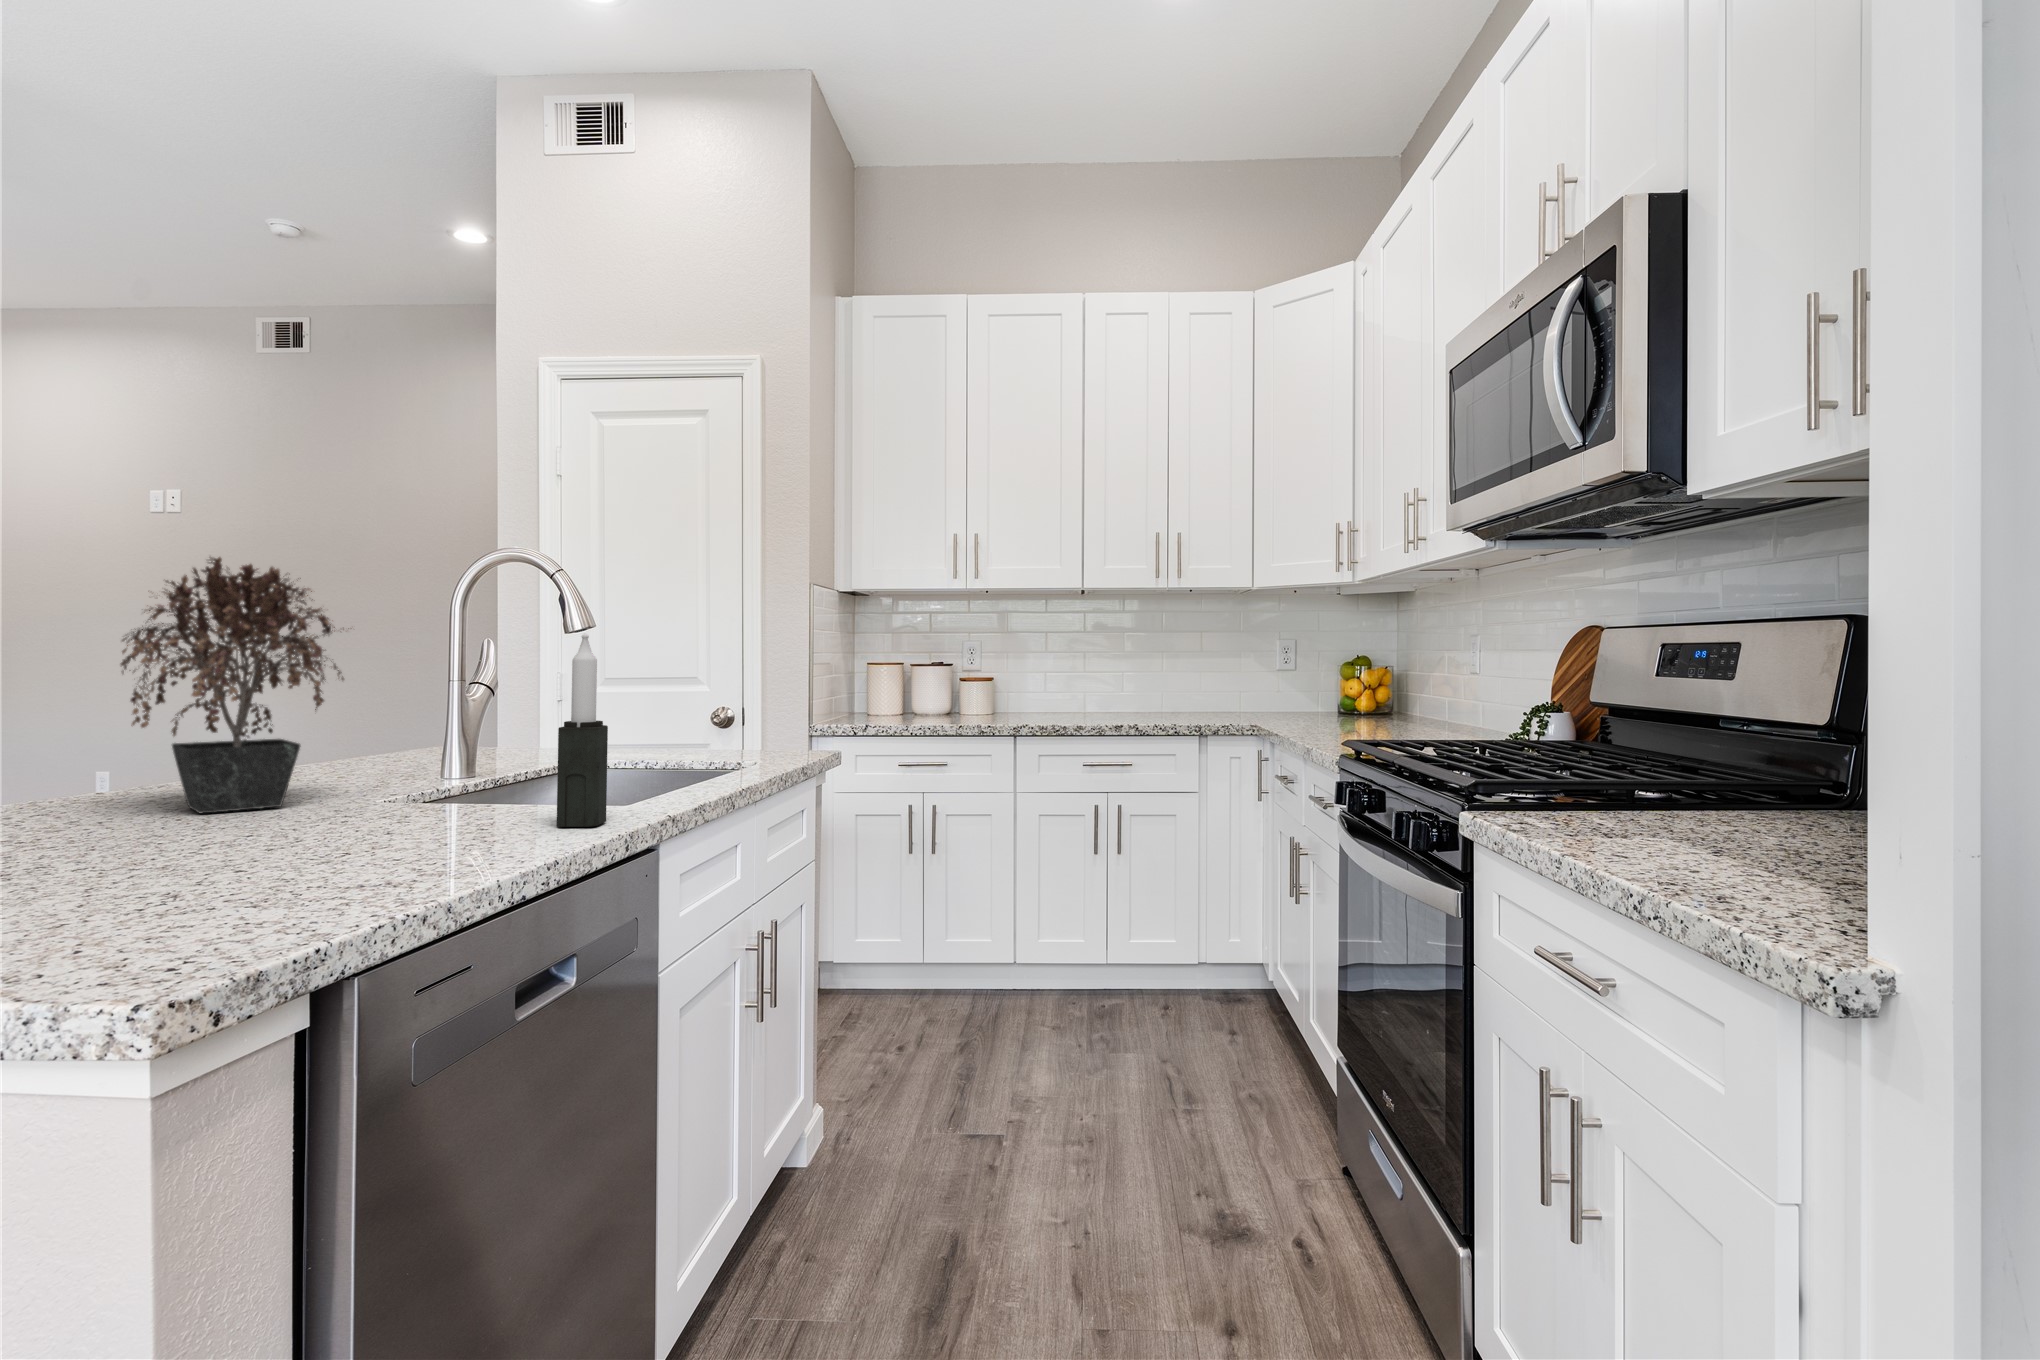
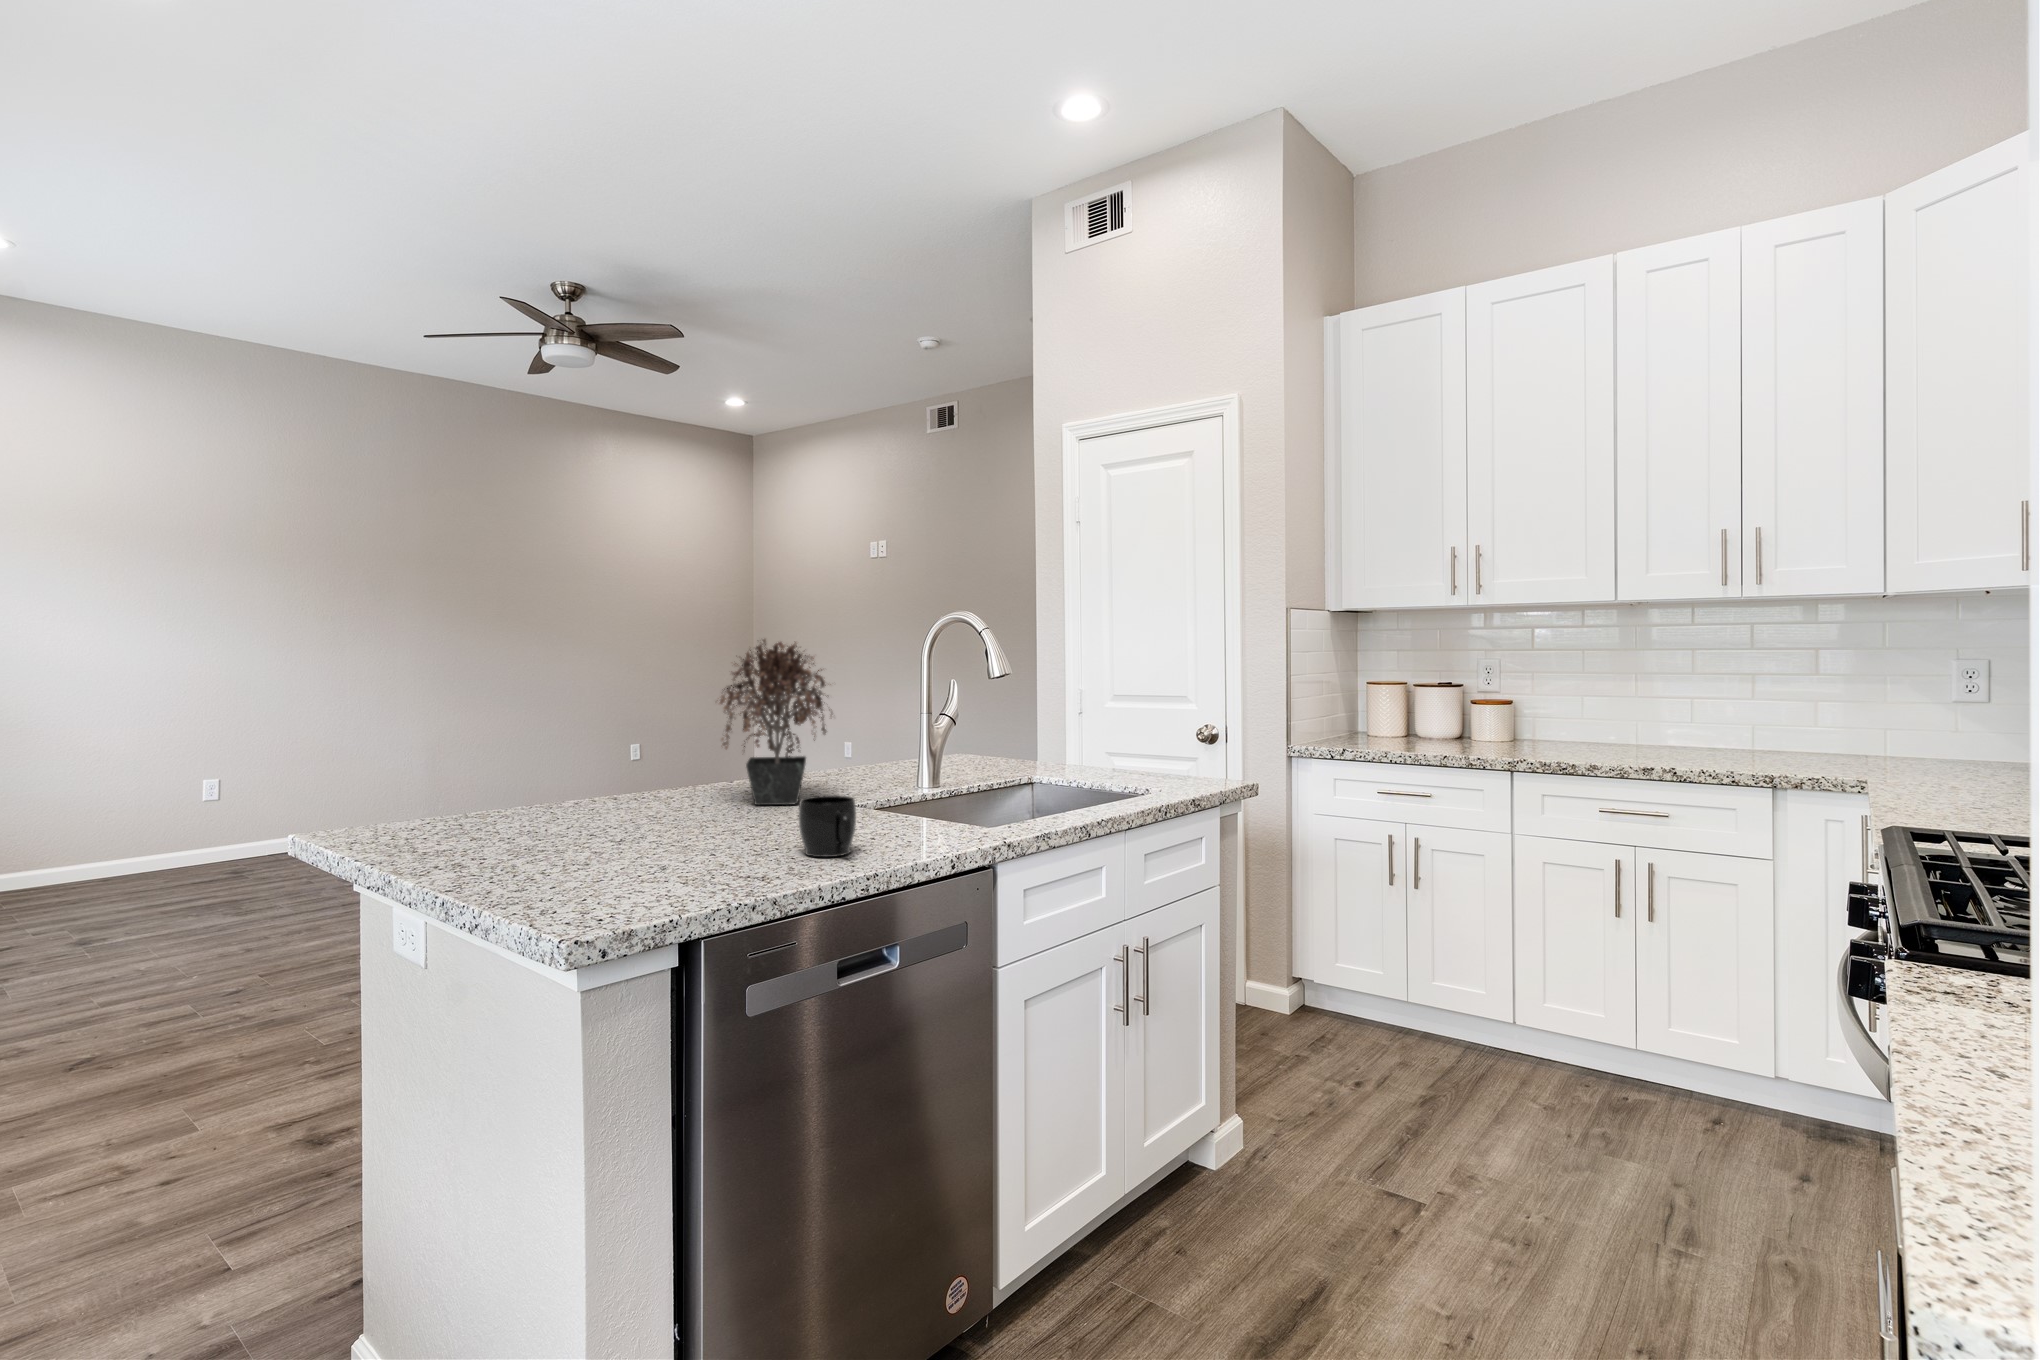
candle: present [557,634,608,827] -> none [914,697,950,846]
mug: none [396,767,502,853] -> present [798,795,856,857]

